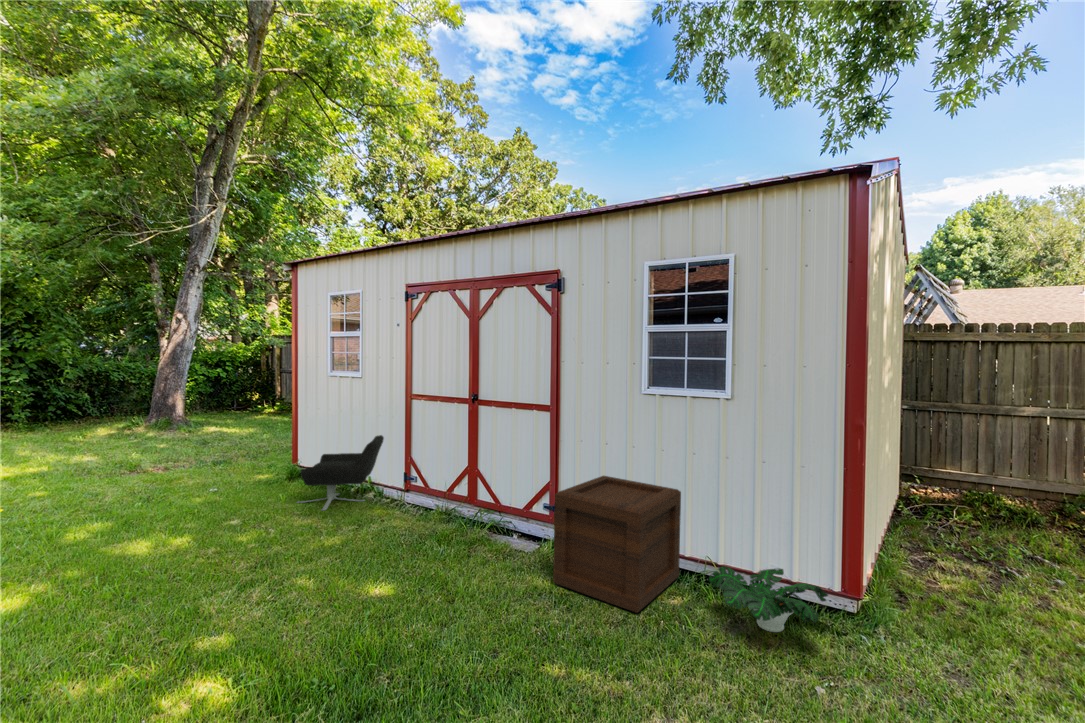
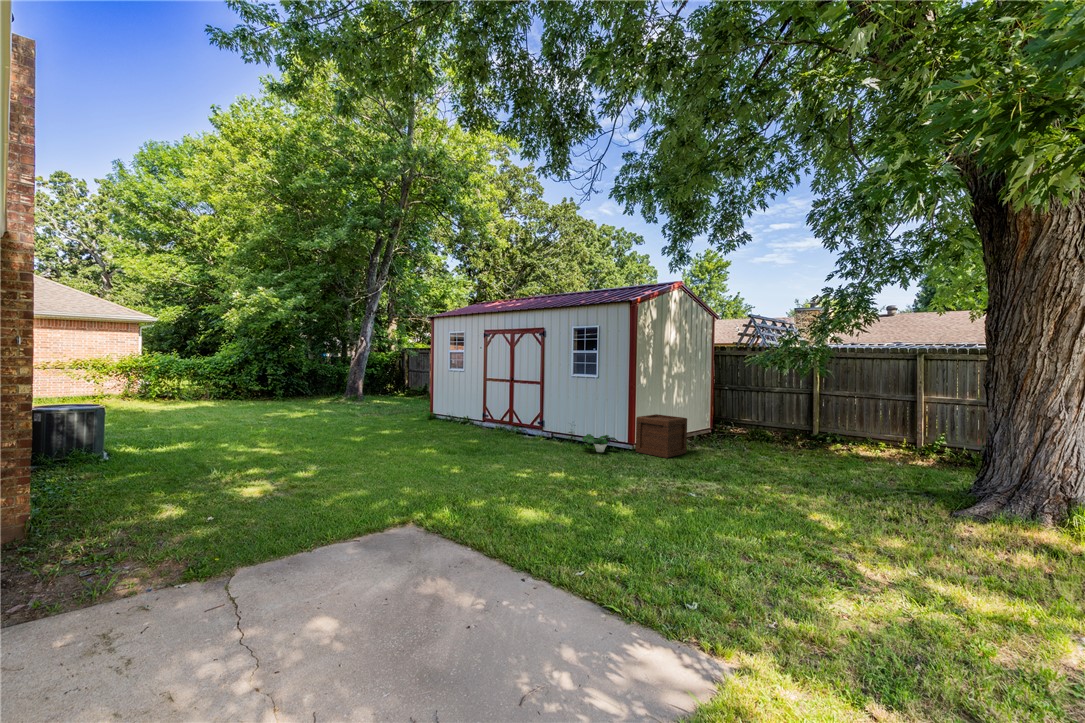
lounge chair: present [297,435,384,510] -> none [438,397,474,427]
wooden crate: present [553,476,681,613] -> present [636,414,687,458]

